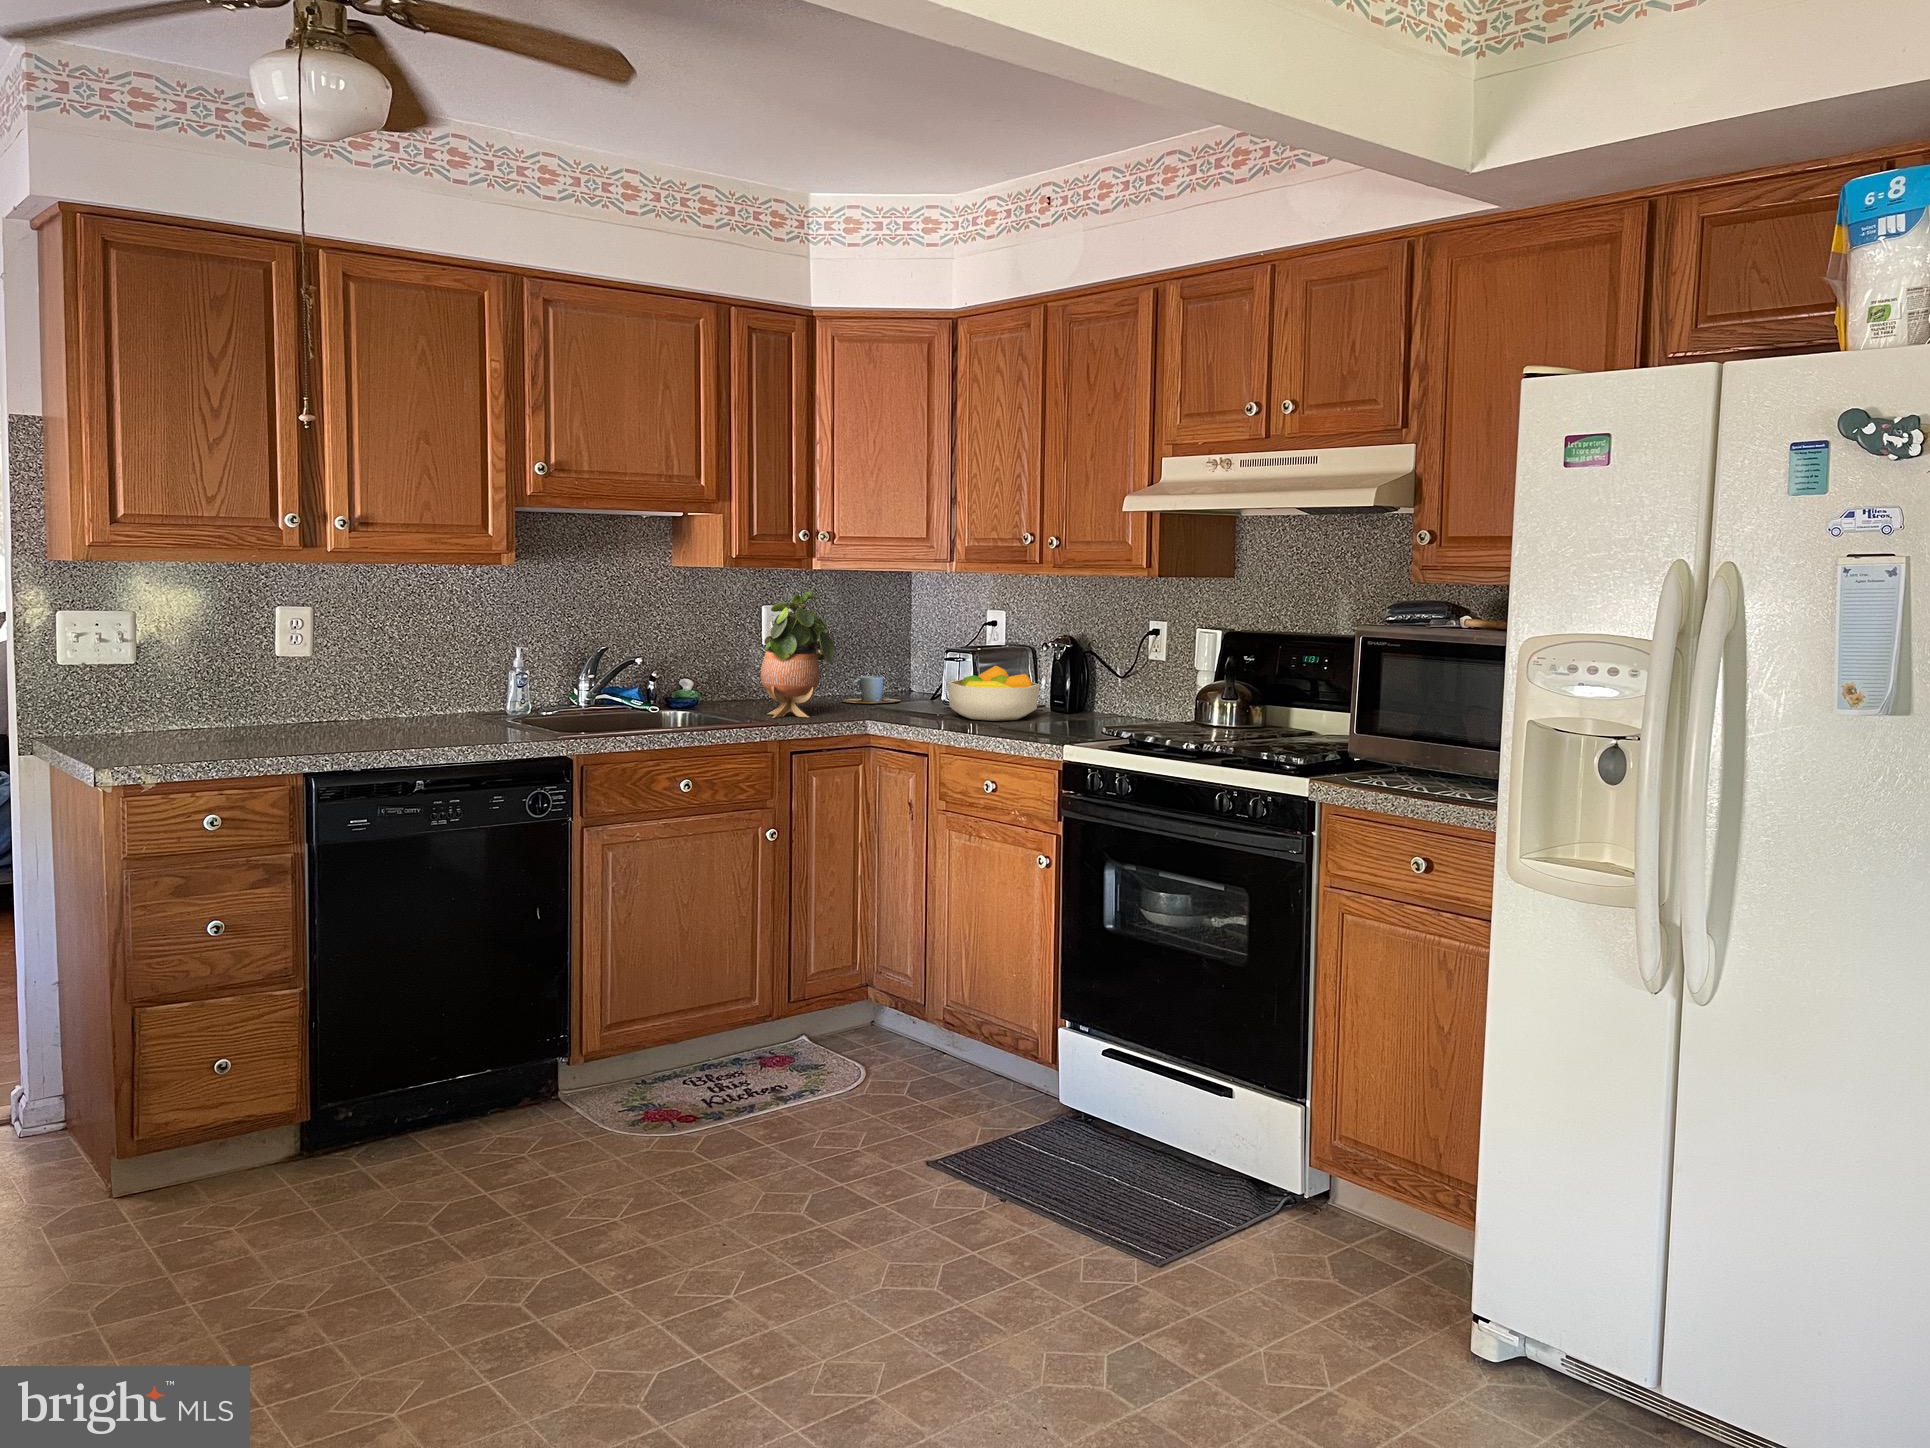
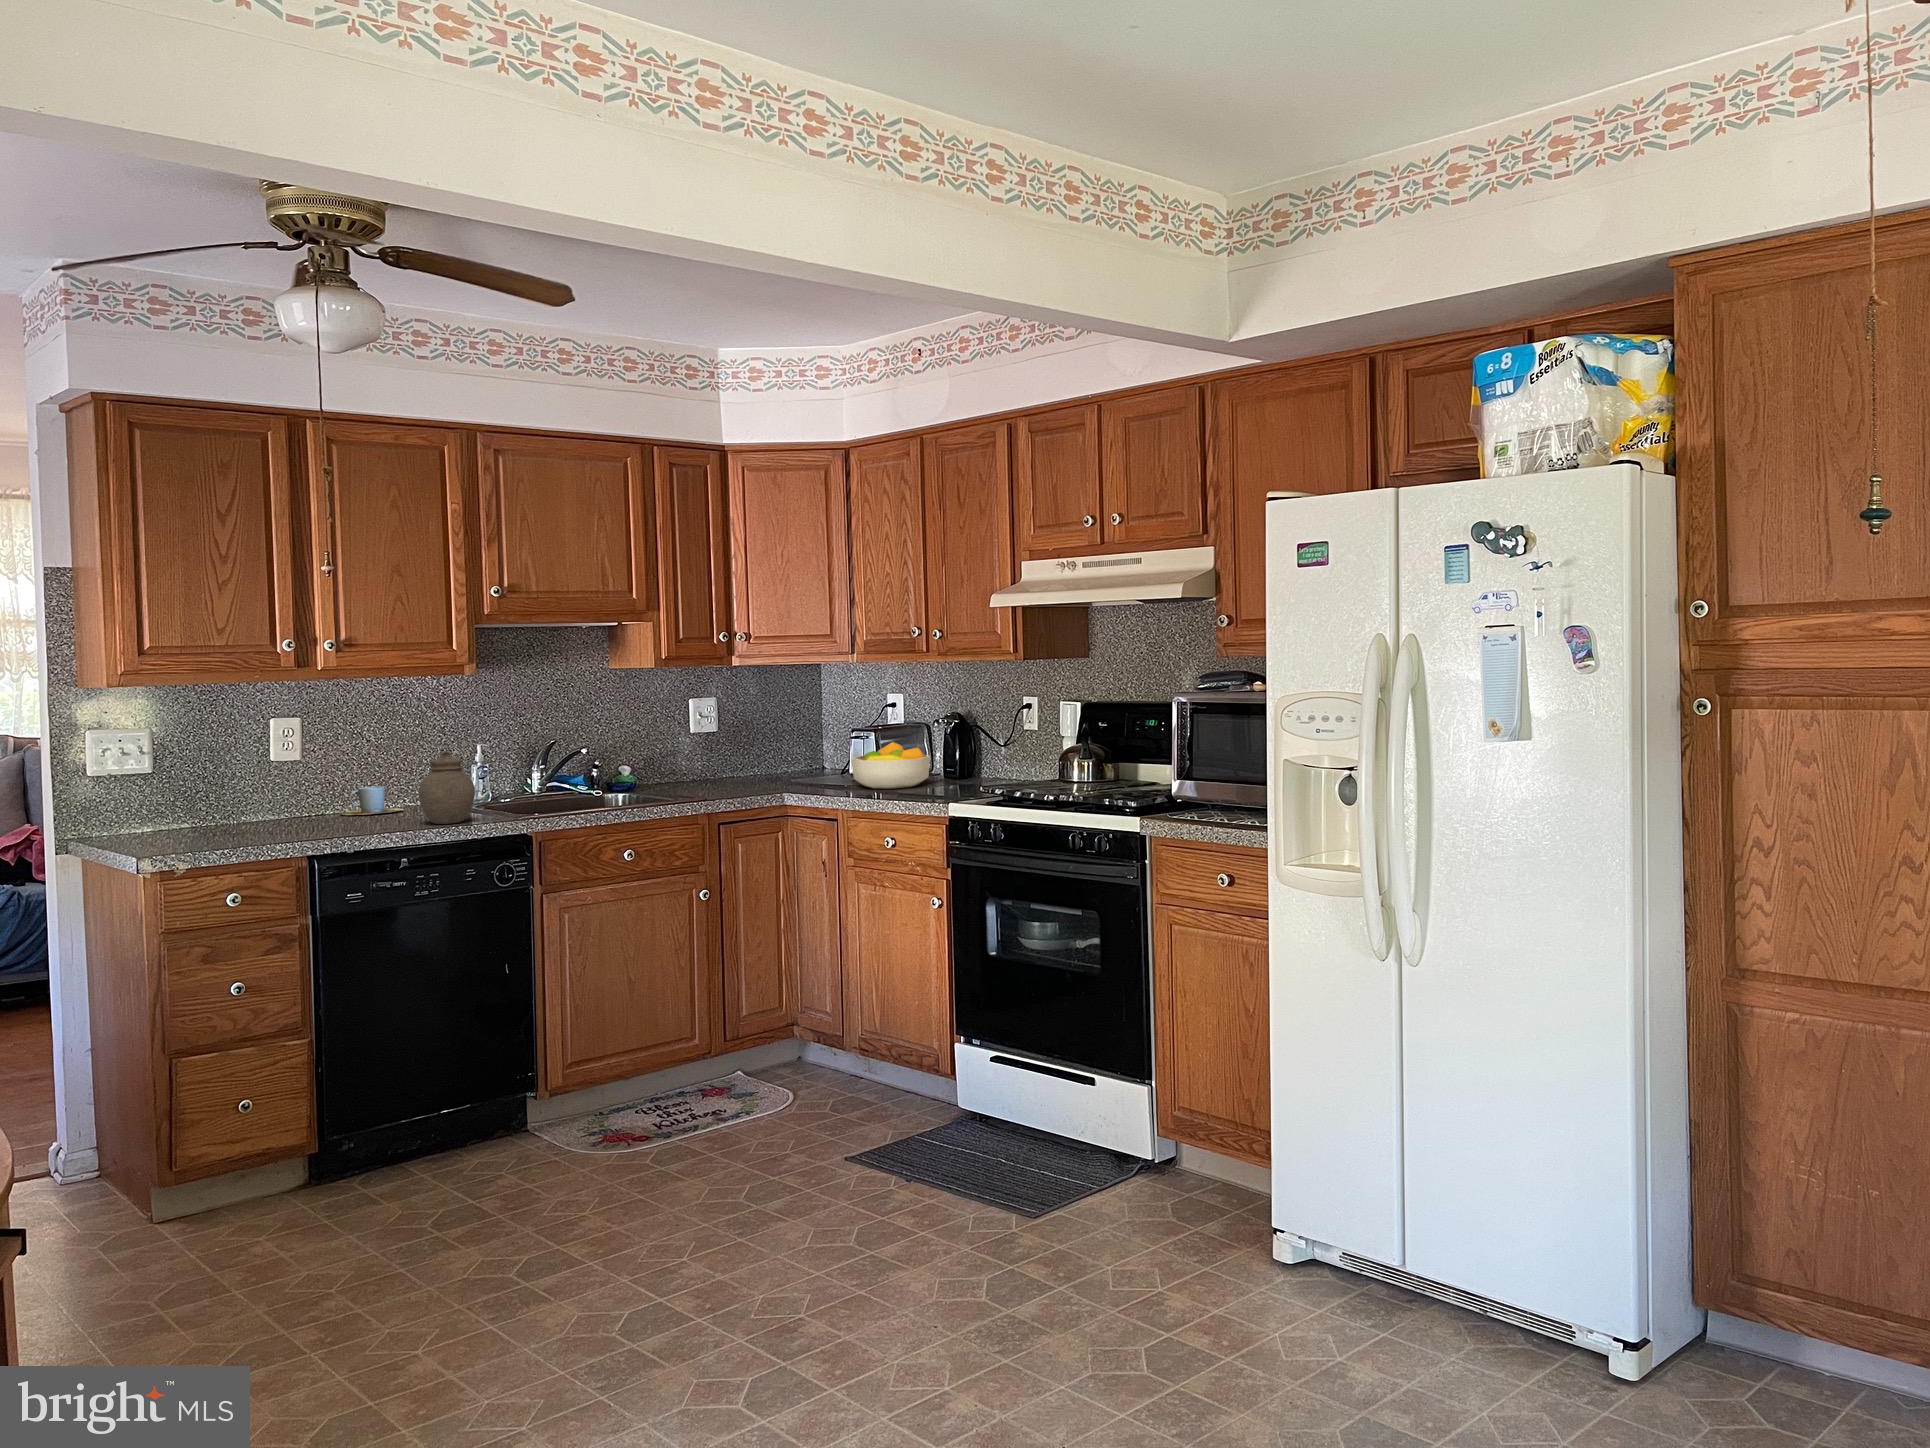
potted plant: present [760,590,835,718] -> none [690,684,753,795]
jar: none [439,654,506,740] -> present [419,752,475,824]
cup: present [842,676,900,703] -> present [341,786,404,815]

